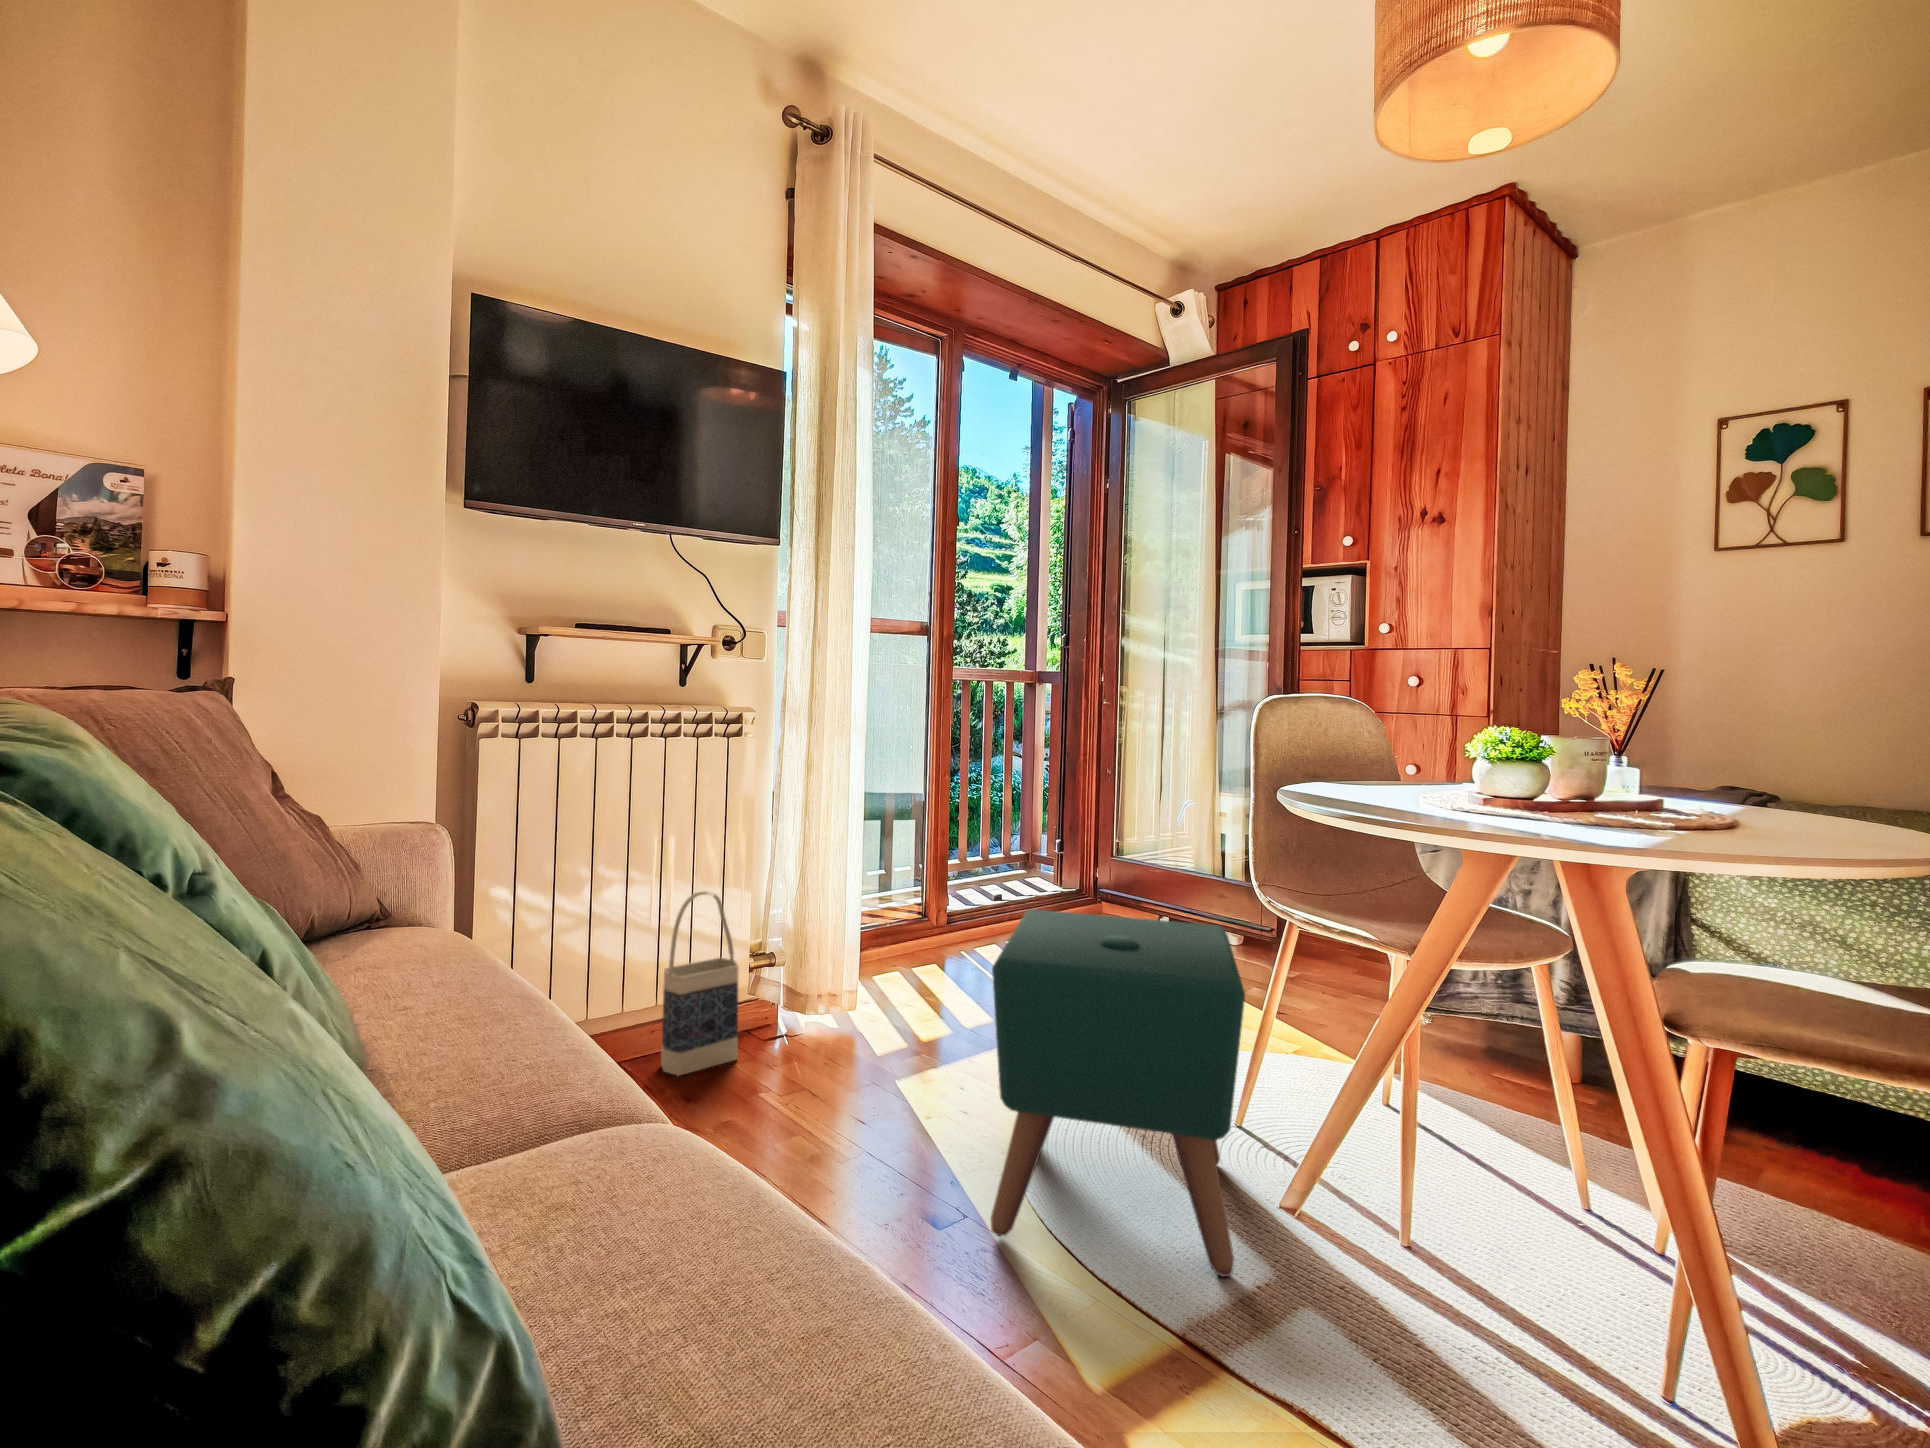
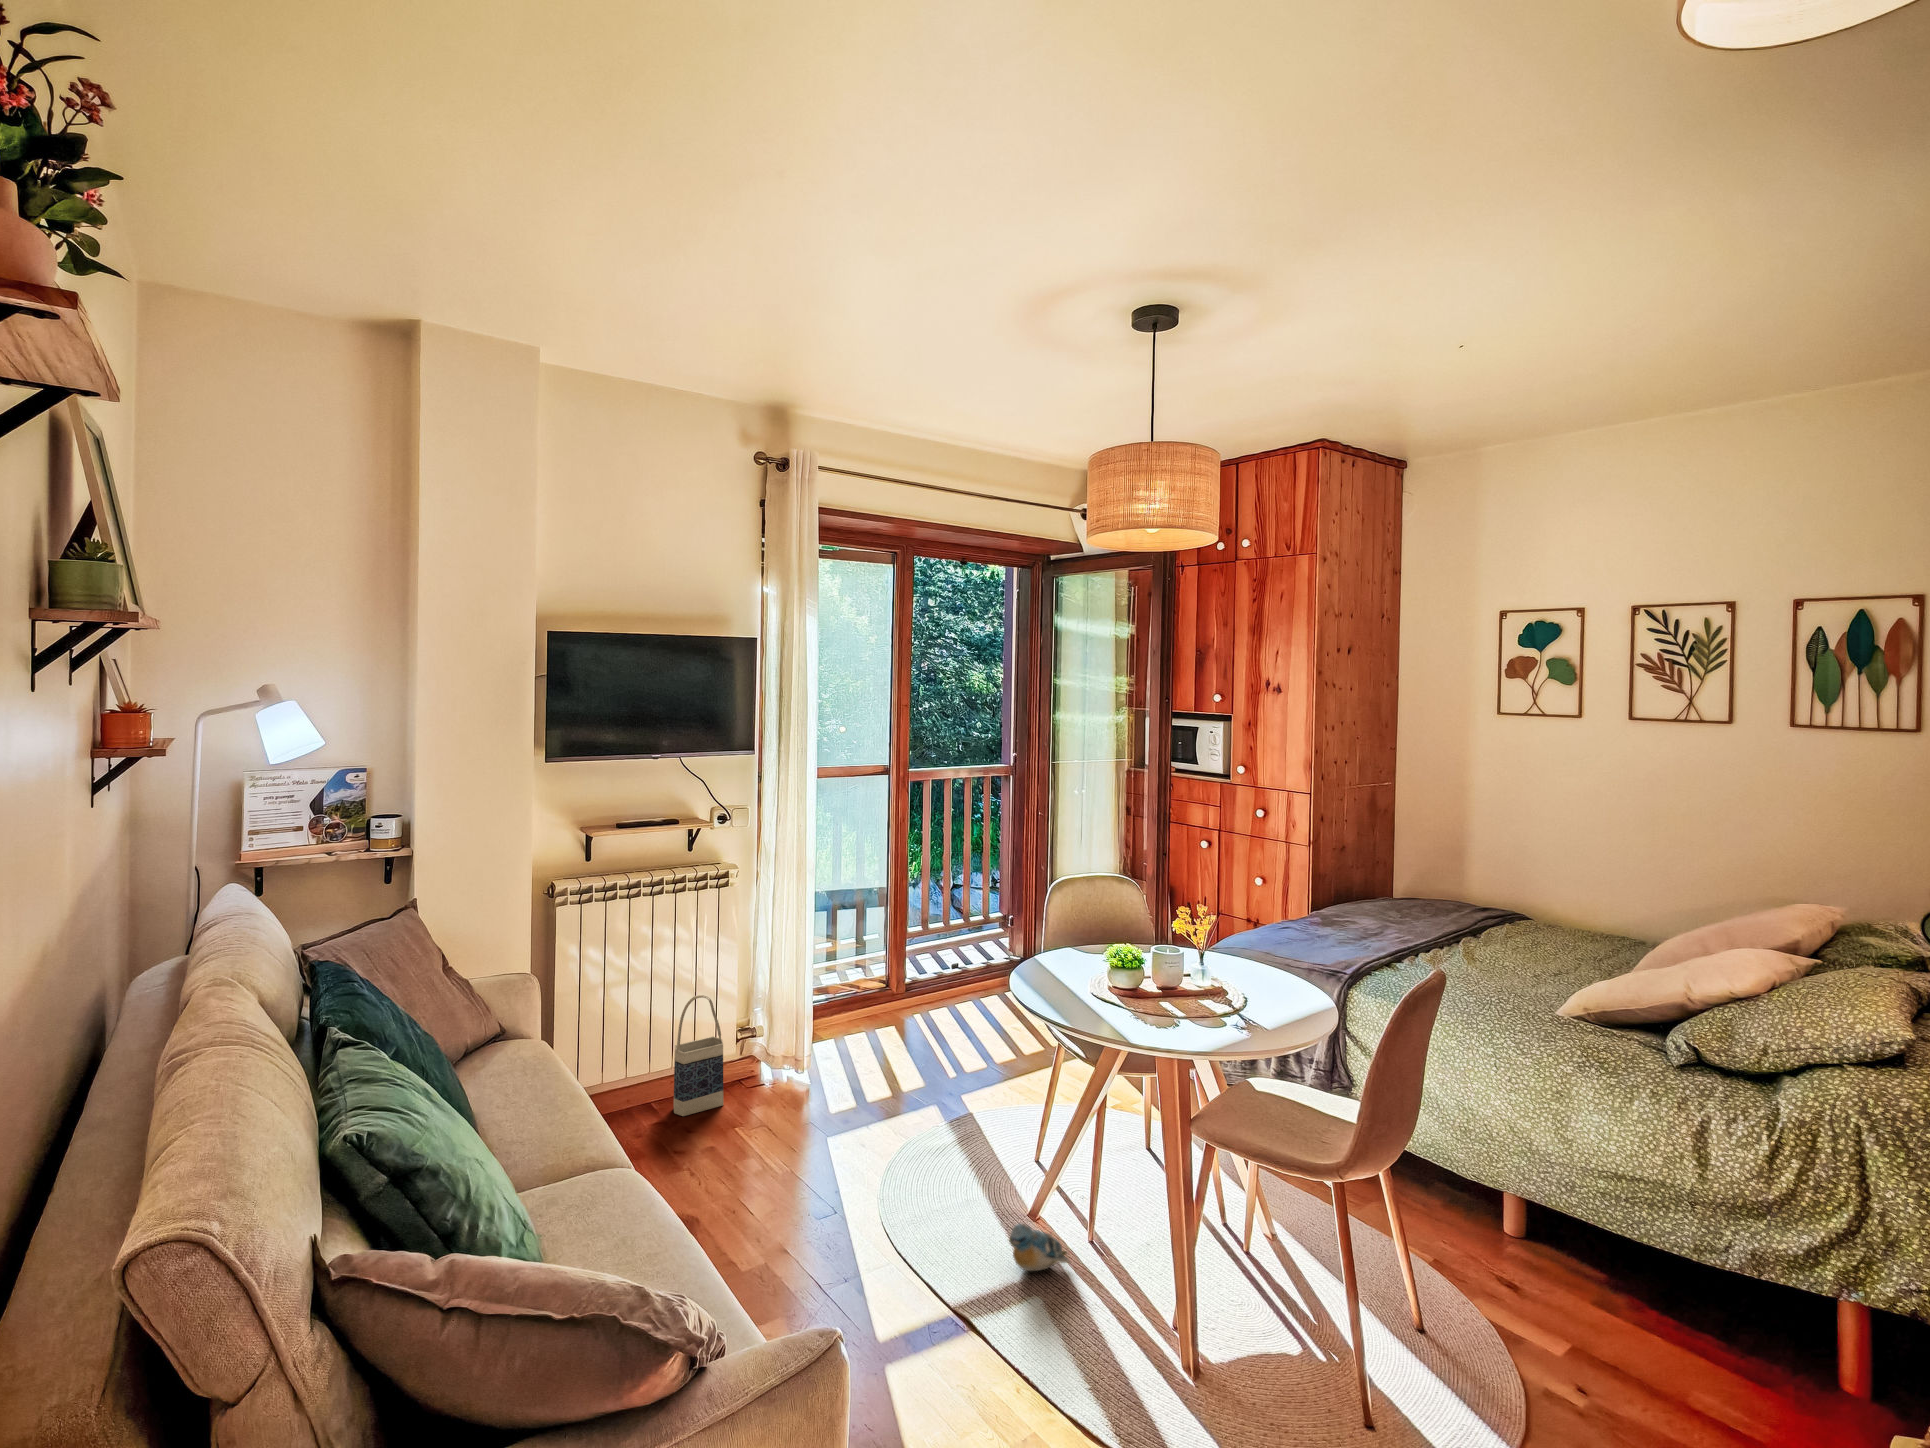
ottoman: present [991,909,1245,1277] -> none [837,1024,1002,1252]
plush toy: none [1338,1221,1447,1308] -> present [1009,1223,1070,1271]

